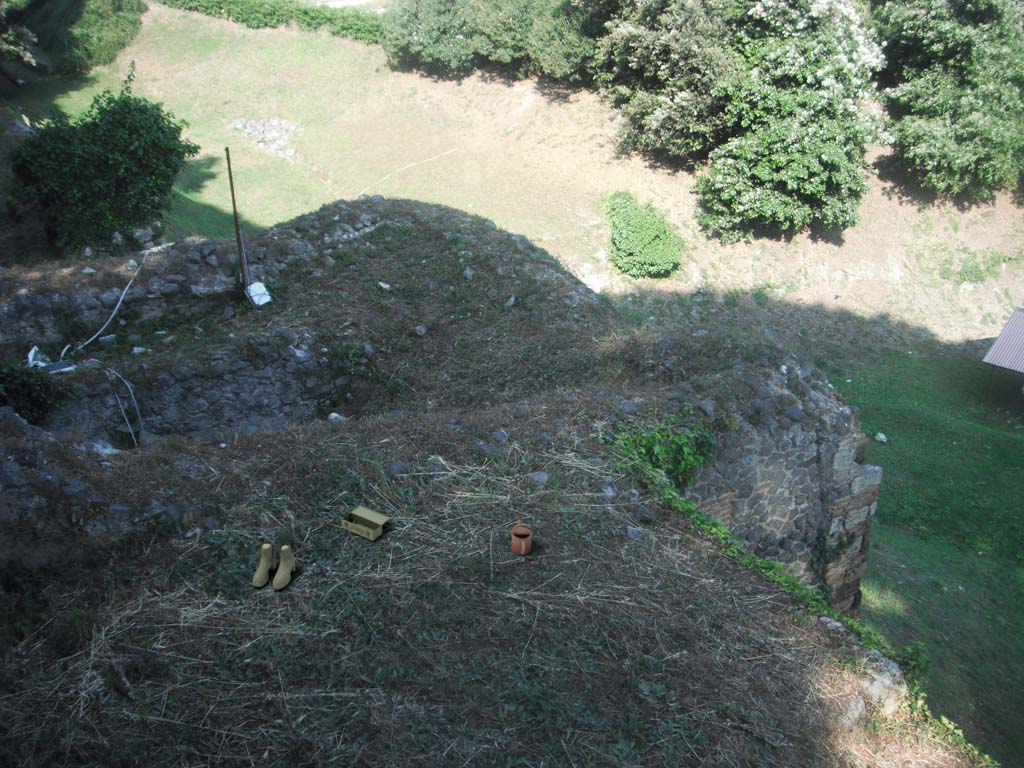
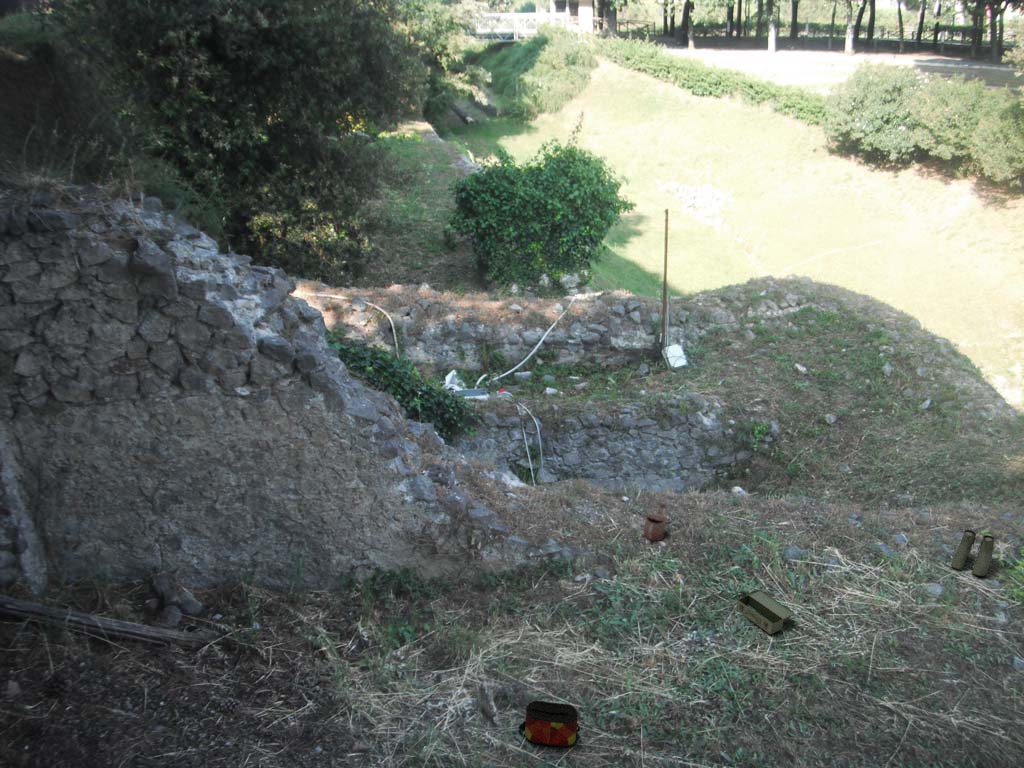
watering can: present [511,516,533,555] -> present [644,503,667,541]
boots: present [253,541,295,590] -> present [951,530,995,576]
bag: none [154,660,215,705] -> present [518,701,580,747]

